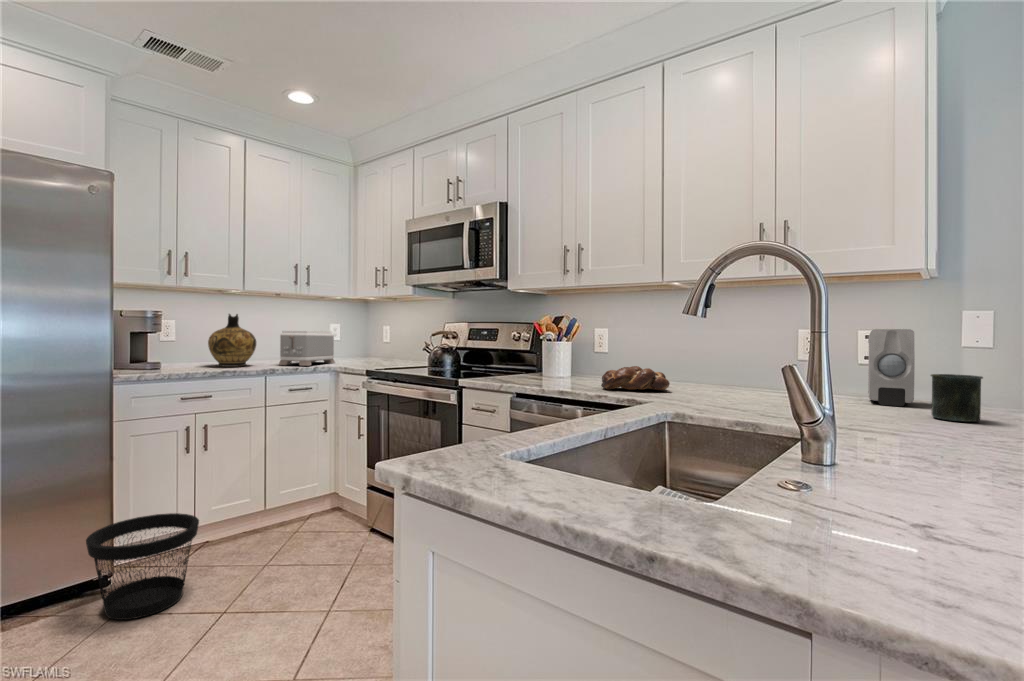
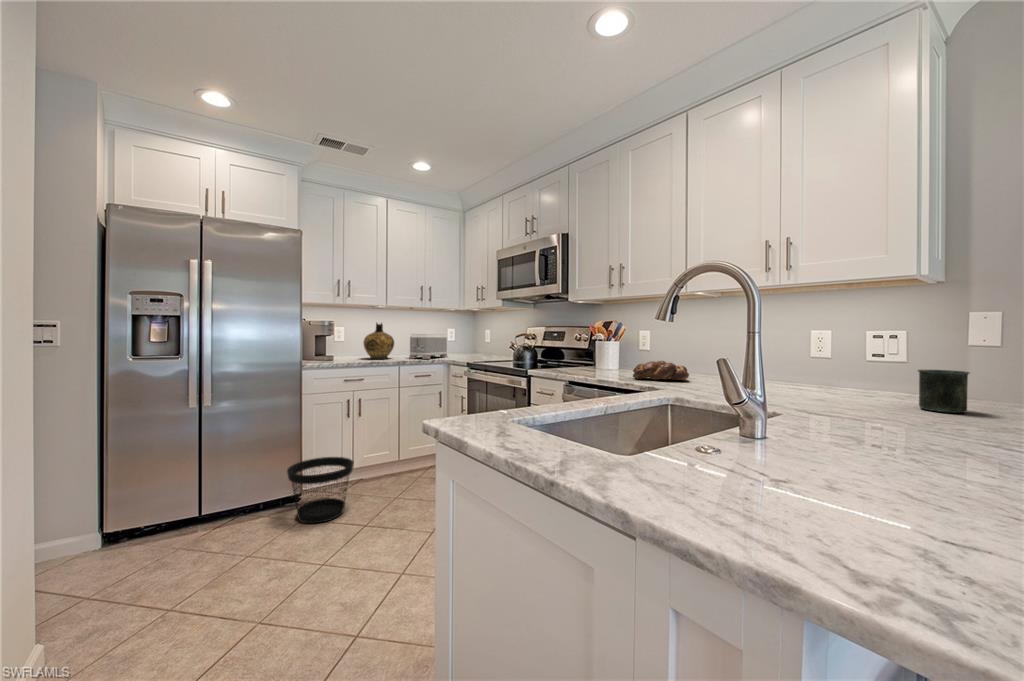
soap dispenser: present [868,329,915,406] -> none [870,330,915,398]

